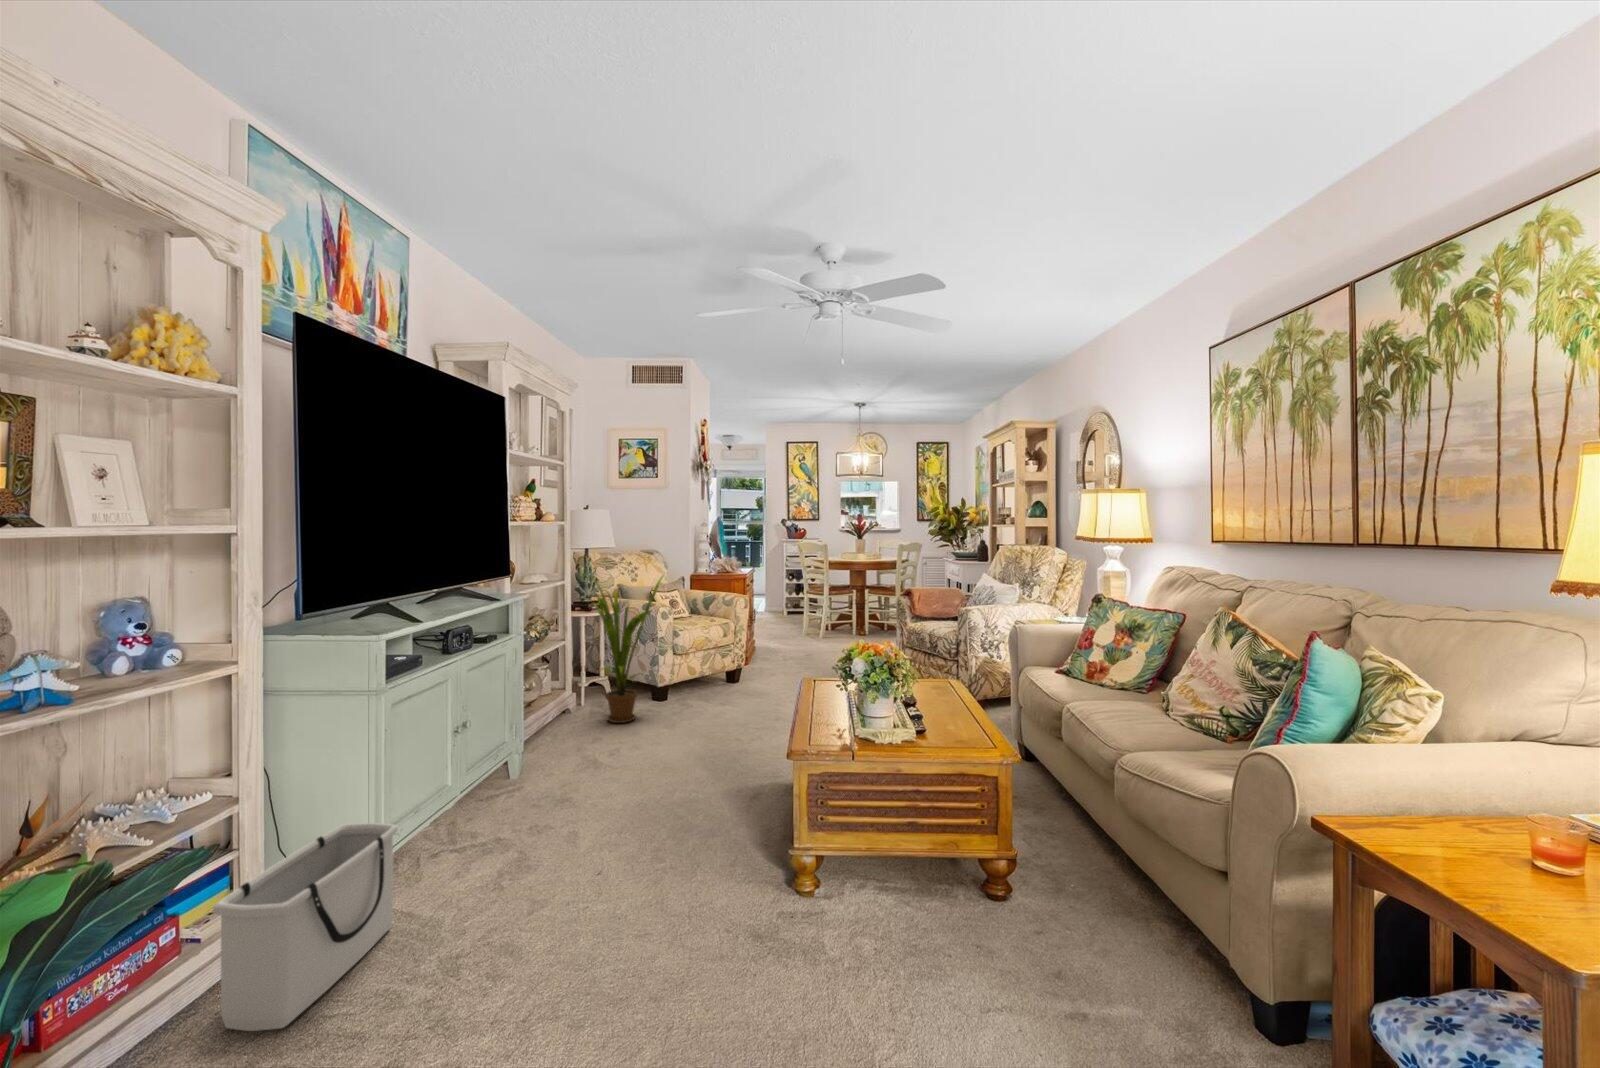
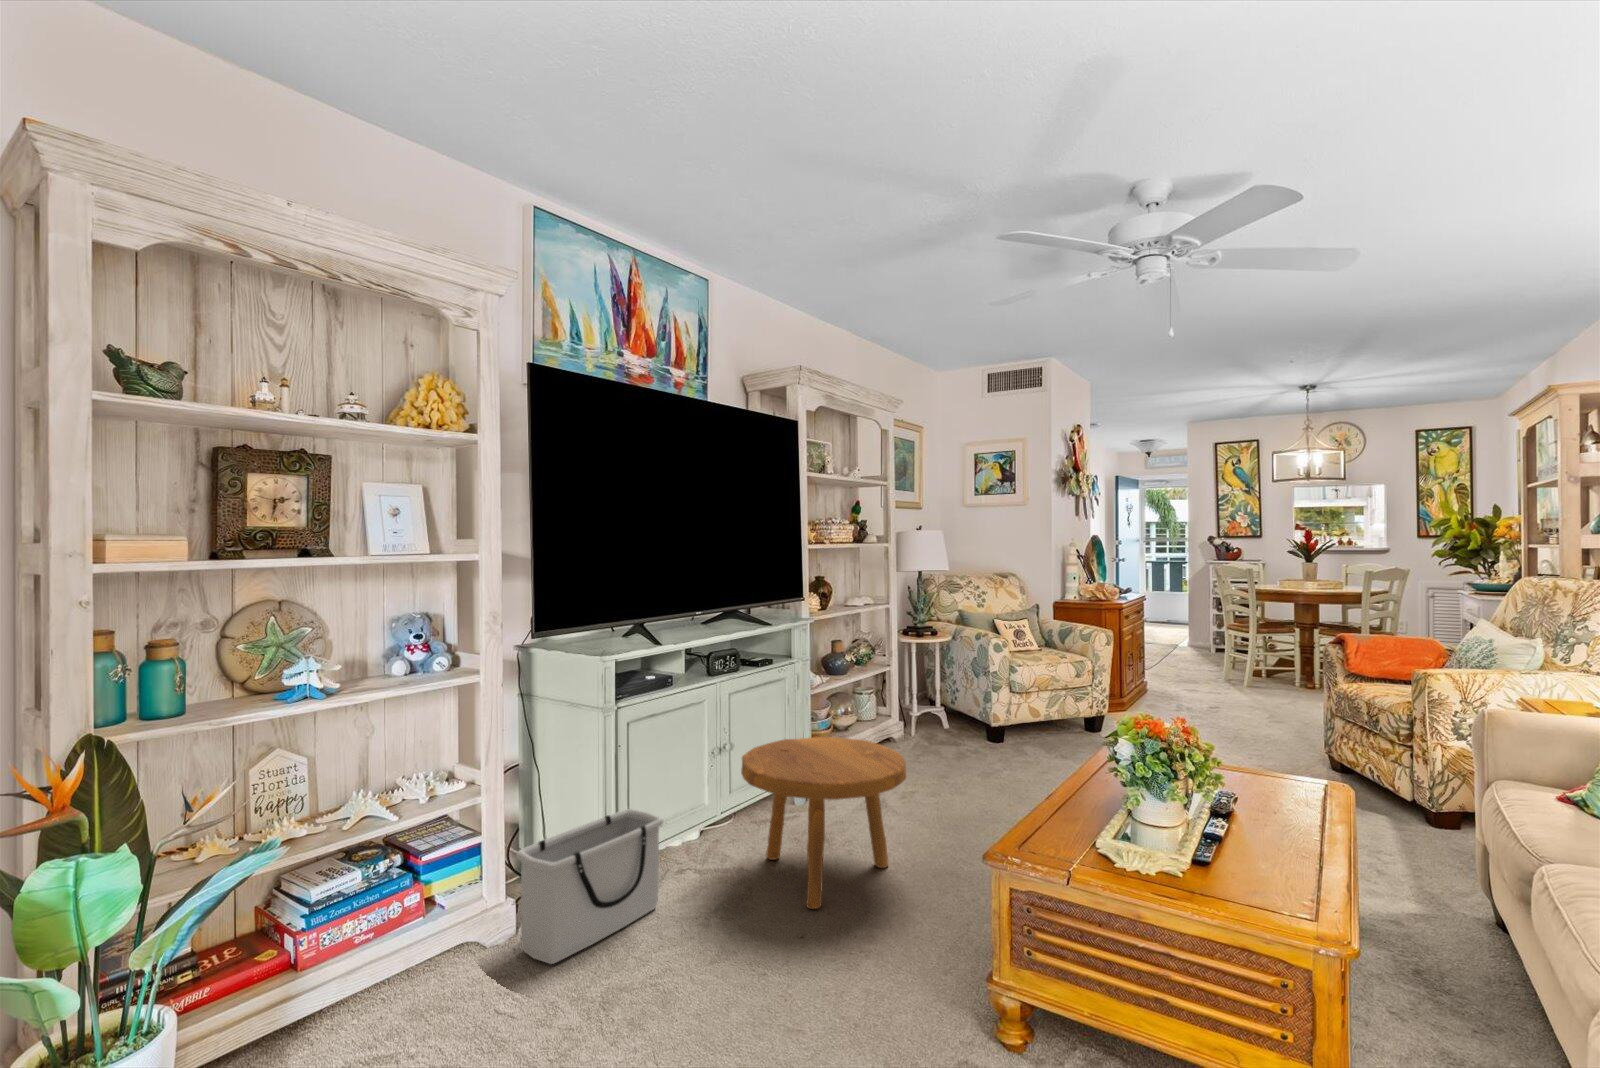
house plant: present [591,575,664,723] -> none [906,596,995,760]
footstool: none [474,709,650,880] -> present [741,737,906,909]

